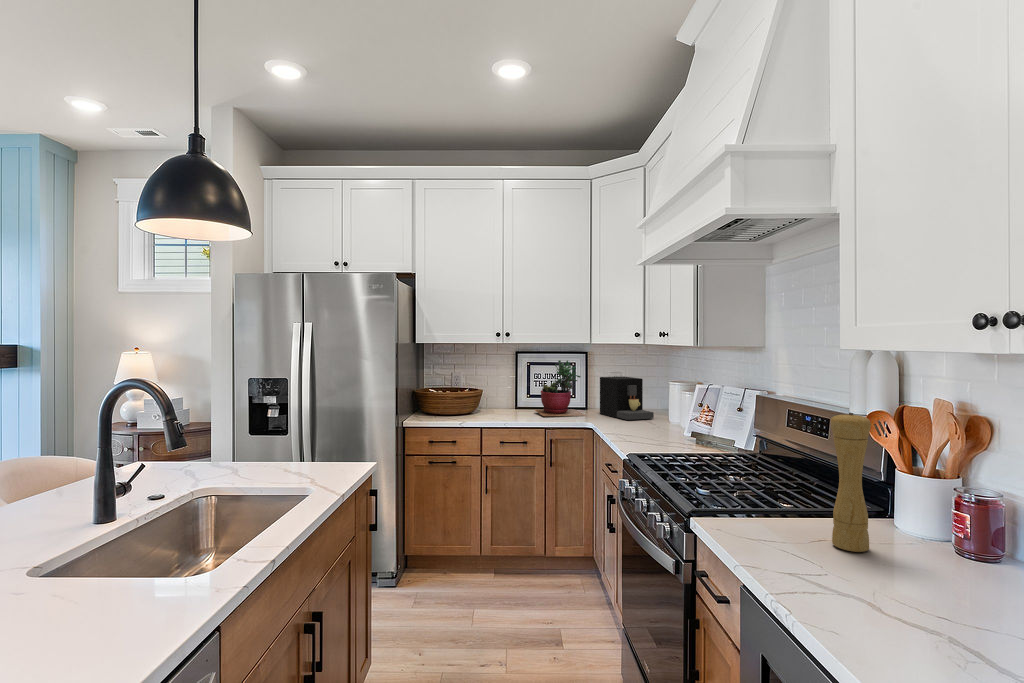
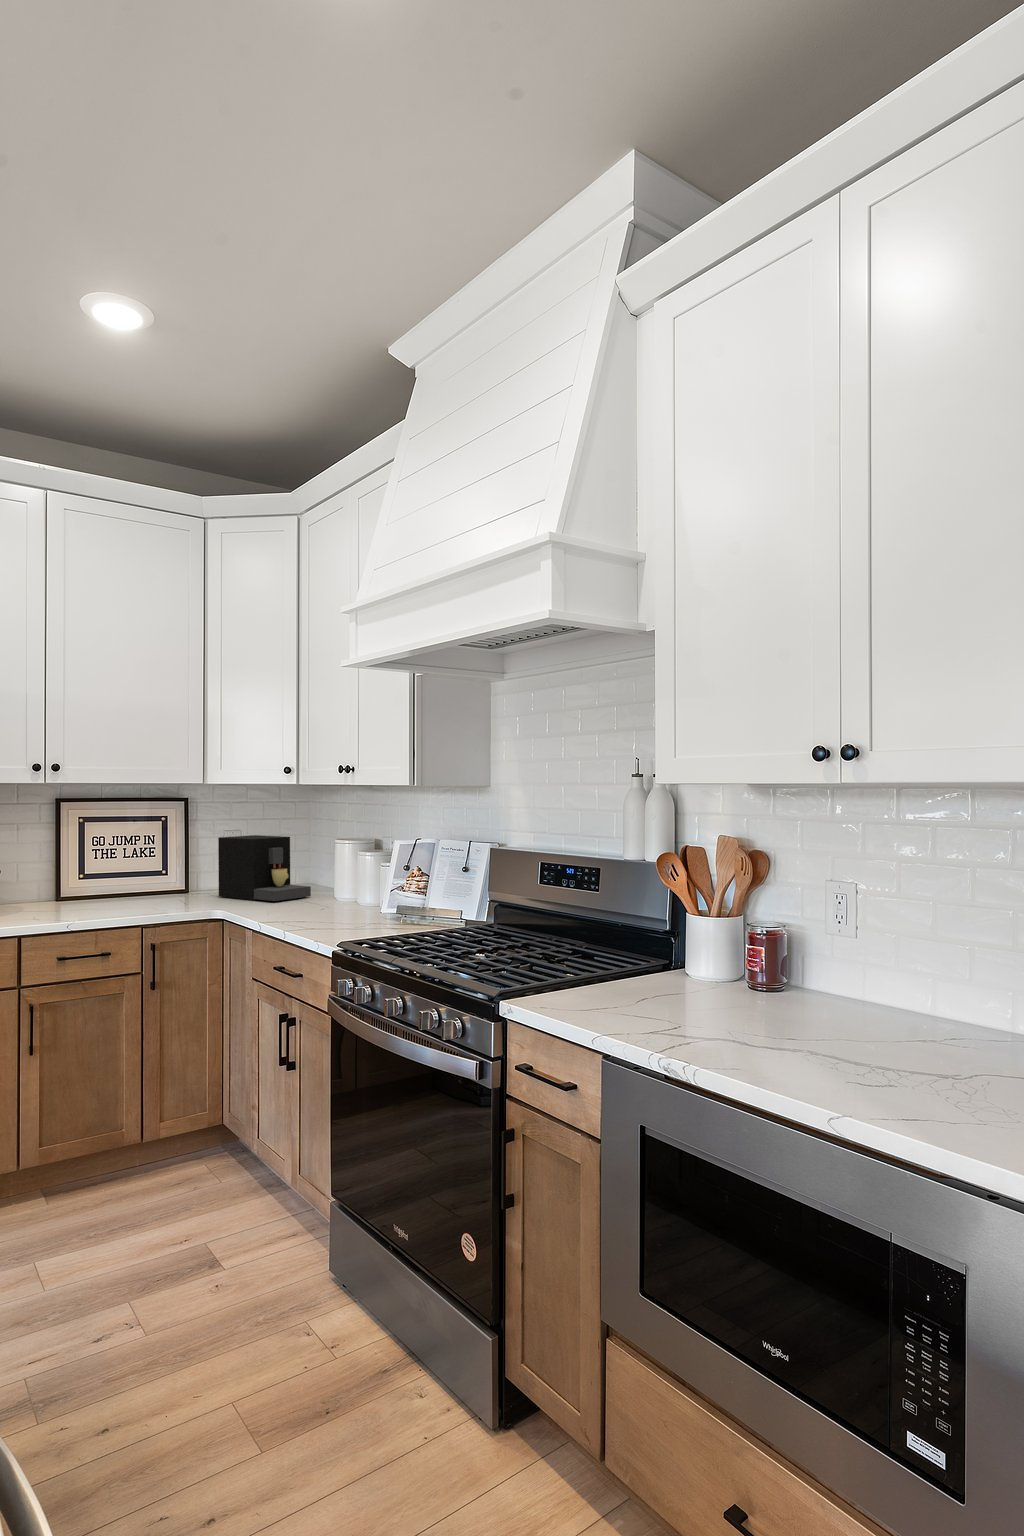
succulent plant: present [535,360,586,416] -> none [99,812,200,908]
pepper mill: present [831,413,871,552] -> none [650,853,688,1004]

